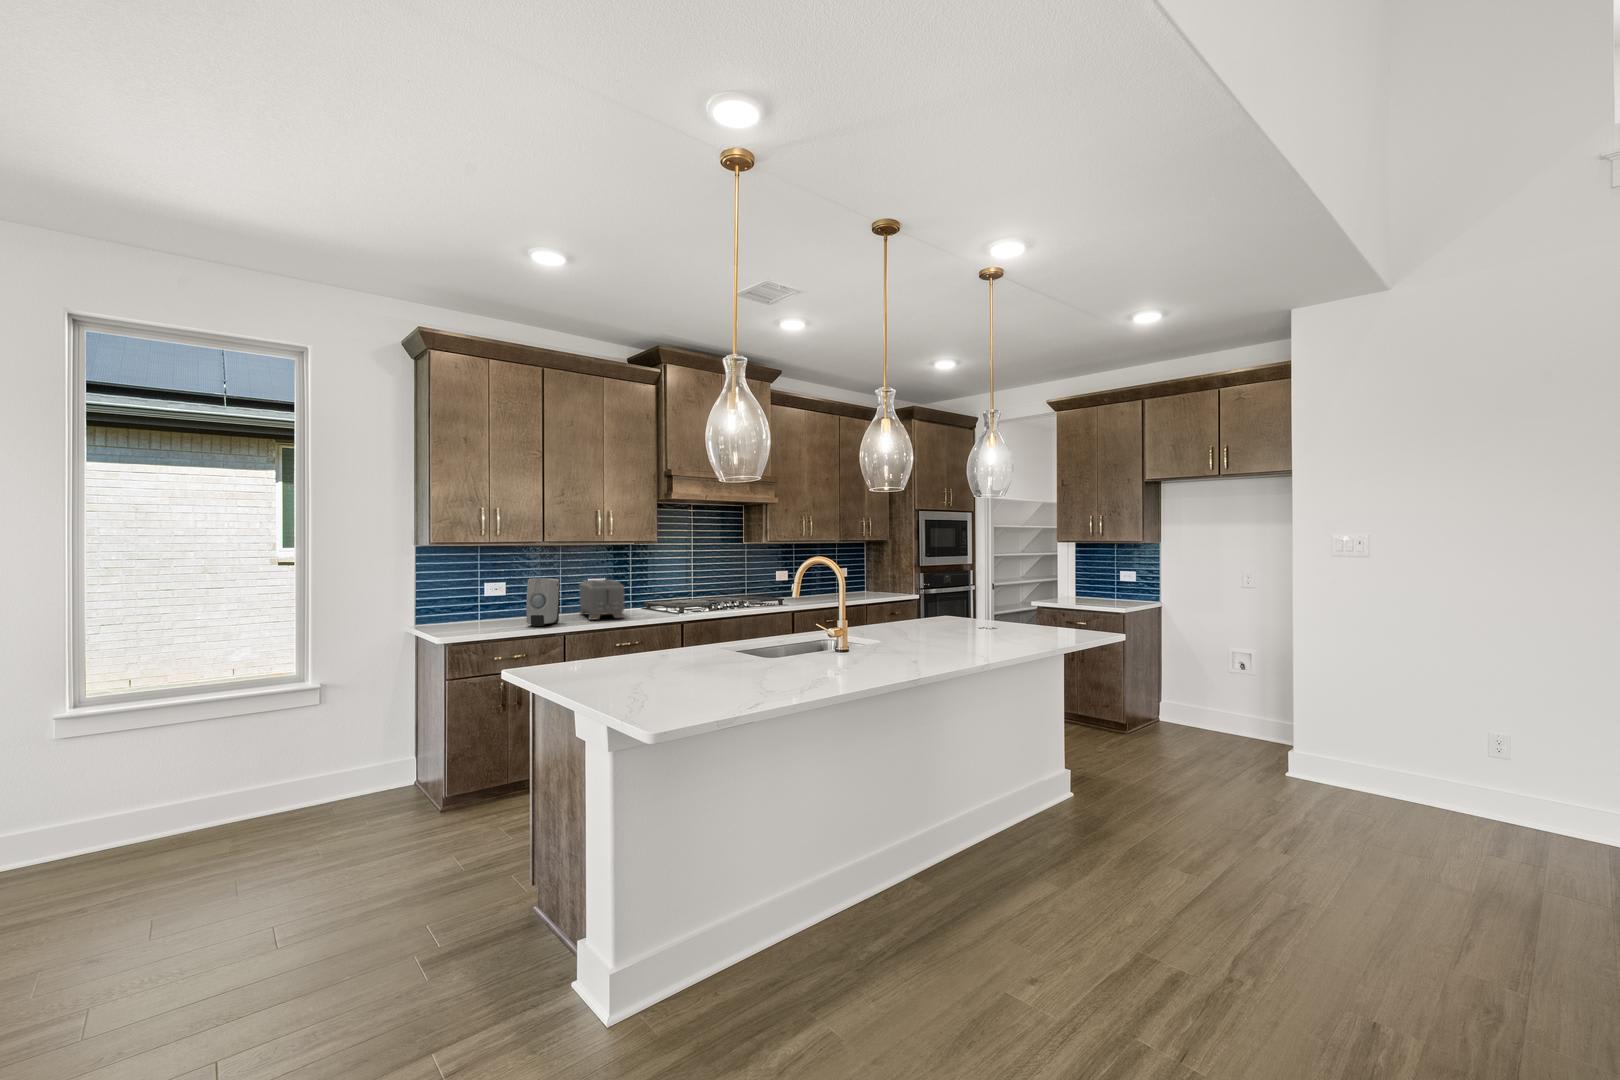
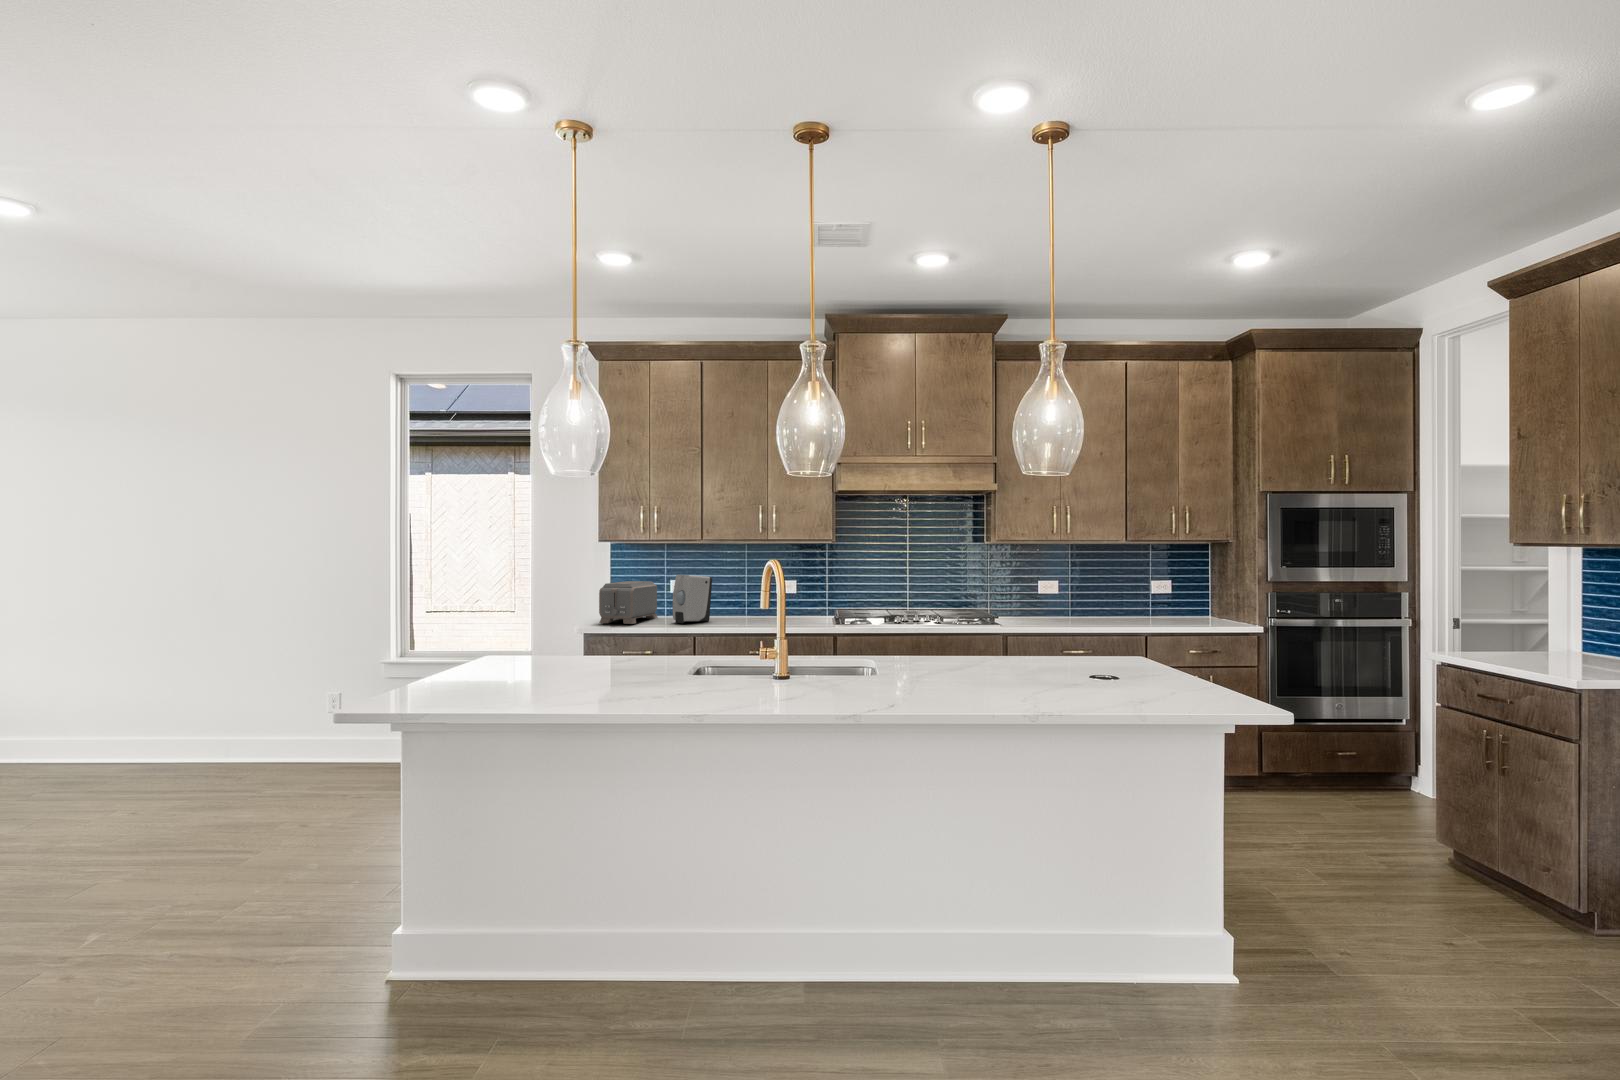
toaster: present [579,579,624,620] -> present [599,581,658,624]

